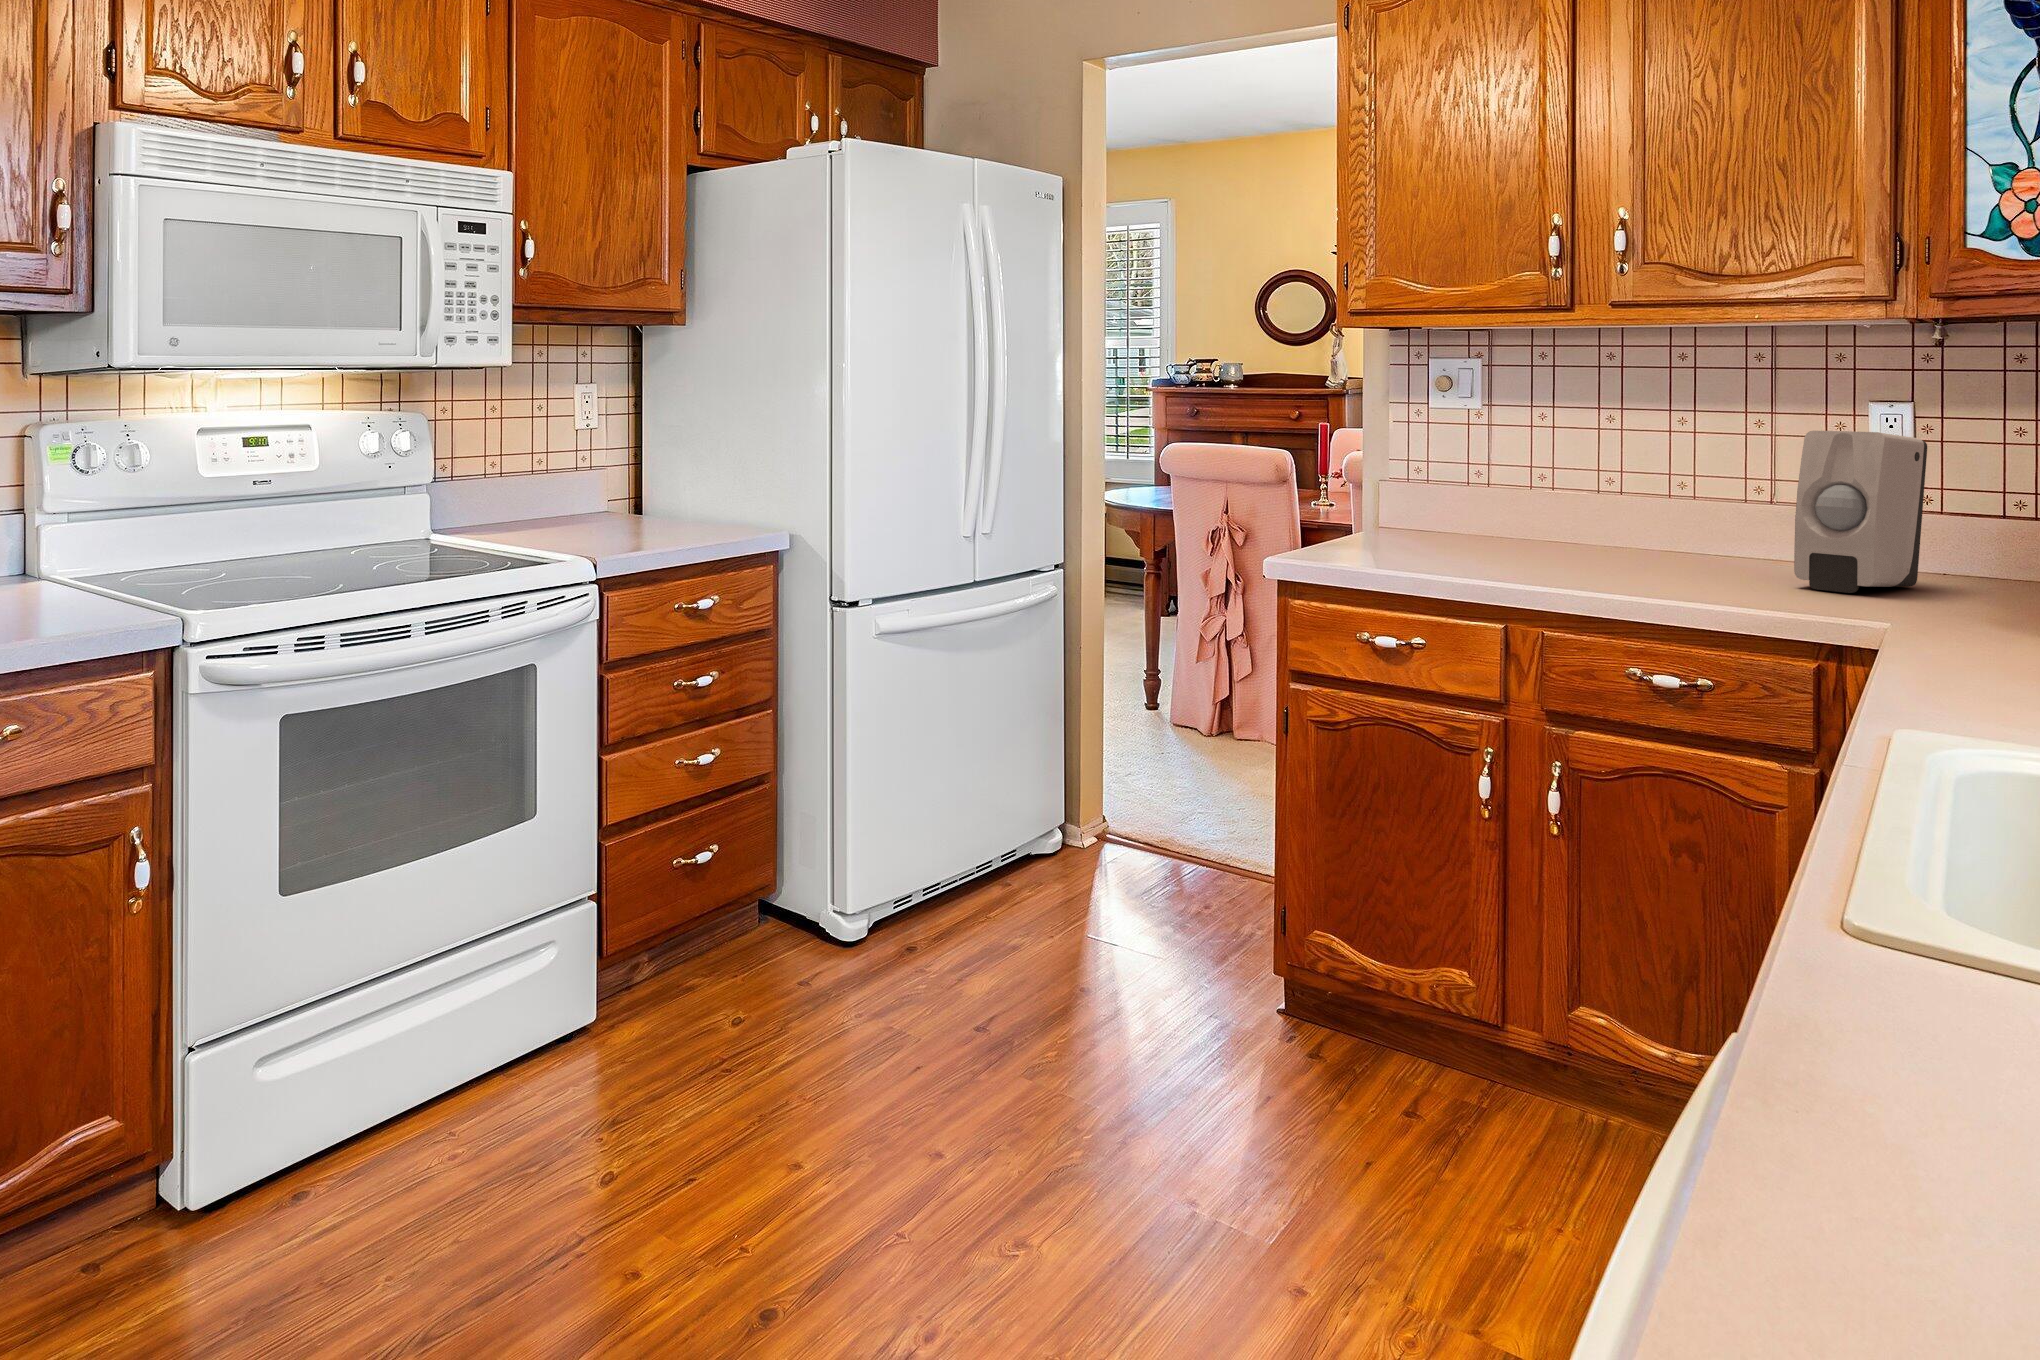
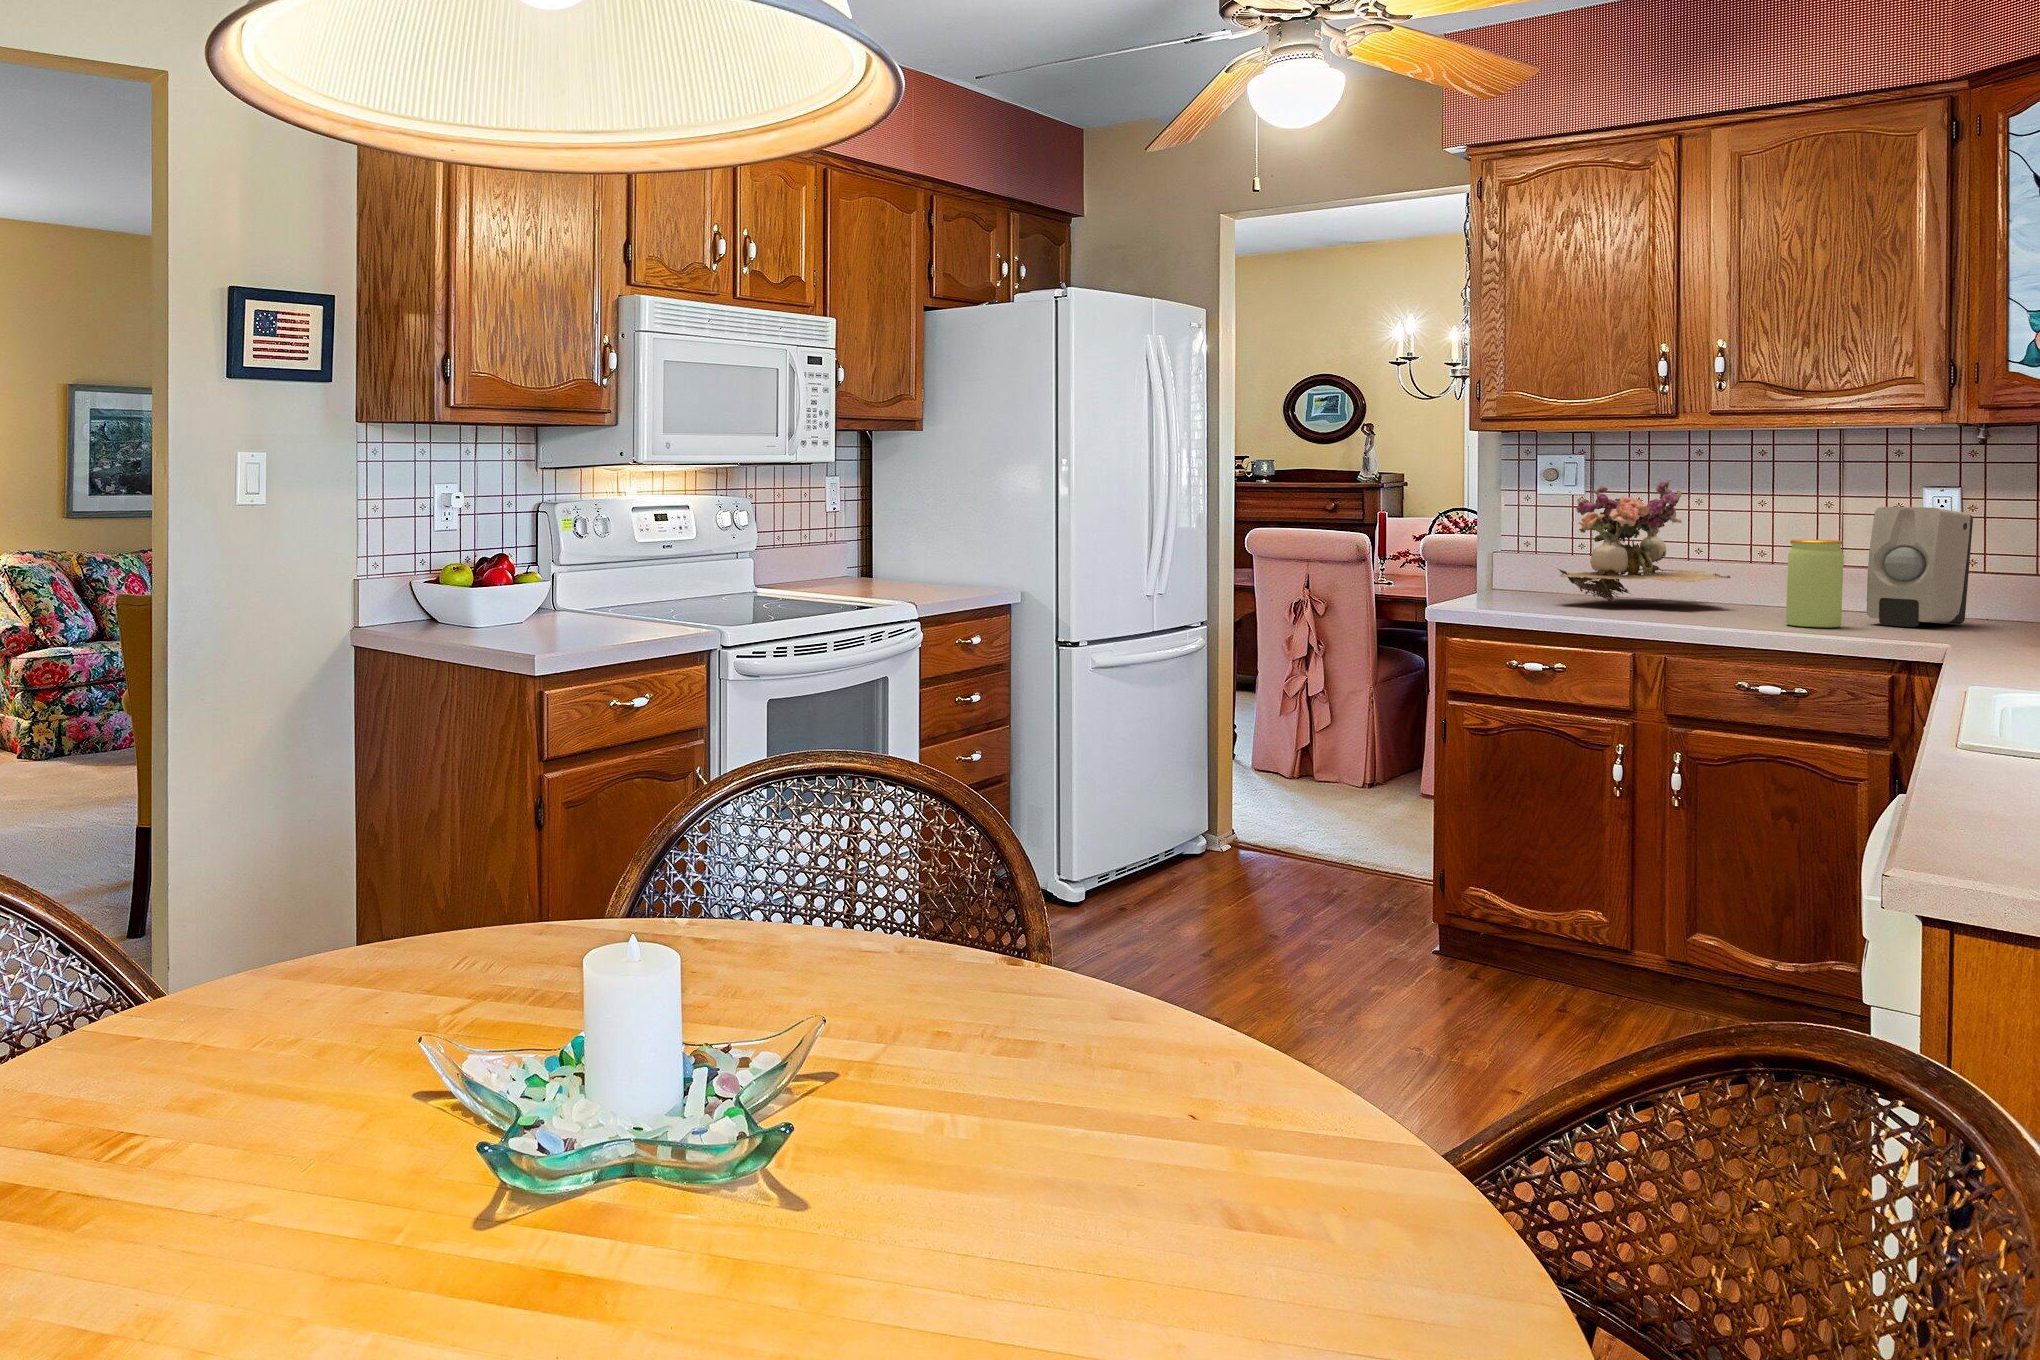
flower arrangement: none [1432,390,1638,553] -> present [1559,478,1731,604]
jar: none [1691,474,1762,595] -> present [1786,540,1844,627]

